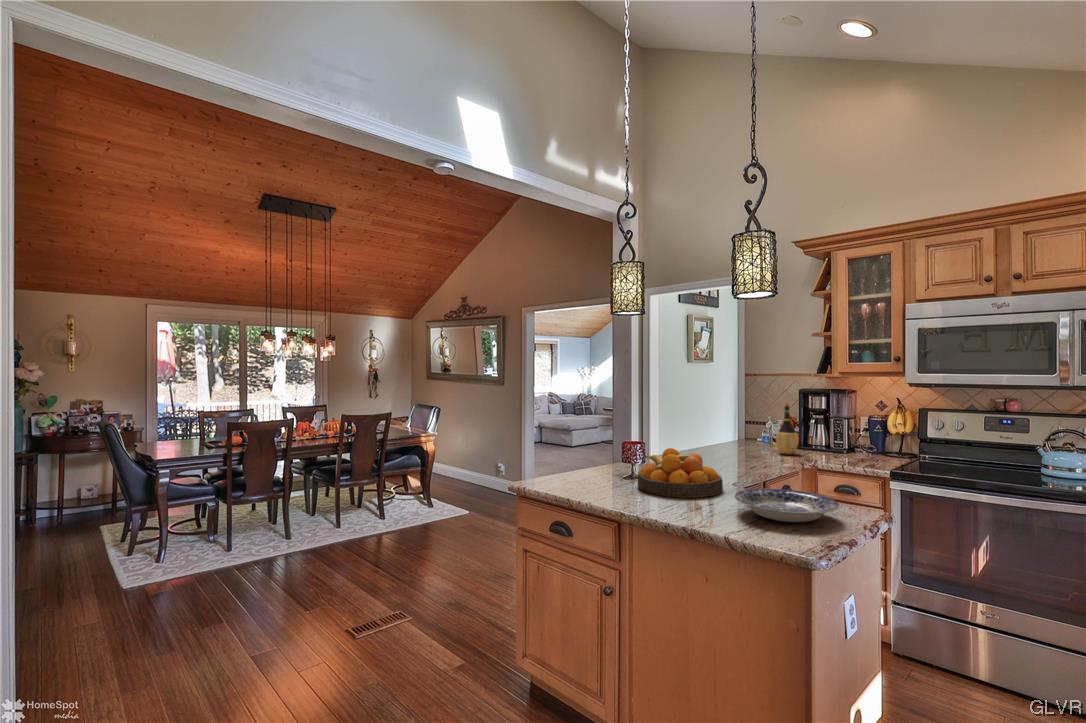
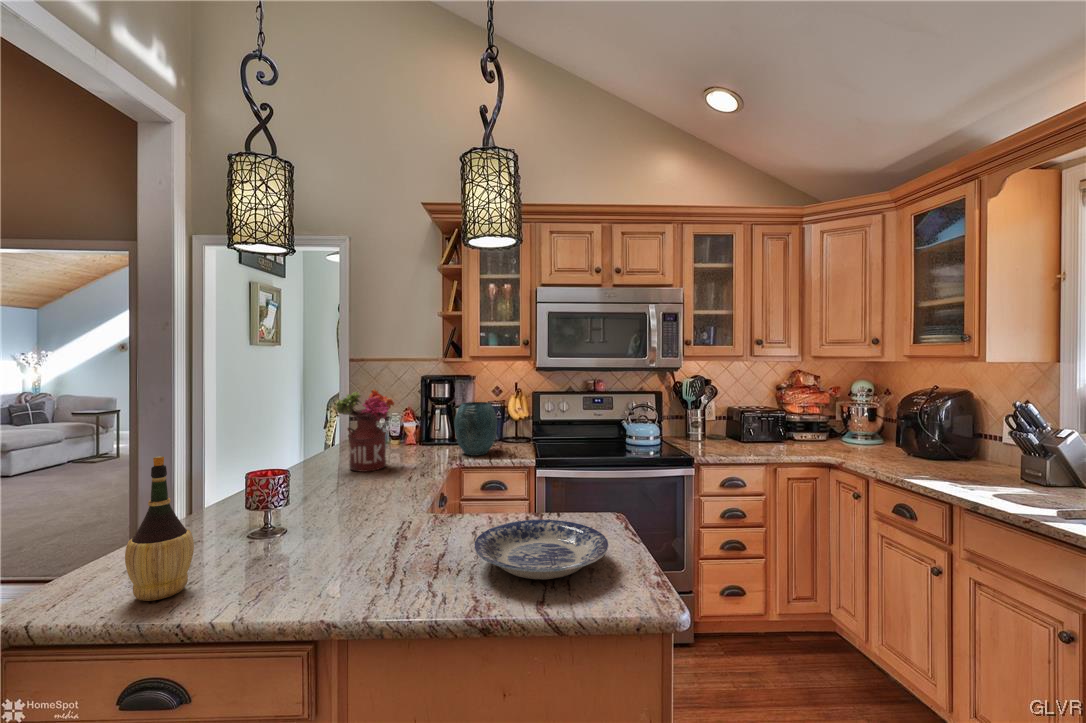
flower arrangement: none [711,395,758,458] -> present [336,389,394,472]
wine bottle: present [776,403,799,454] -> present [125,456,194,601]
vase: none [817,413,861,461] -> present [454,402,497,456]
fruit bowl: present [638,448,723,498] -> none [275,486,419,578]

